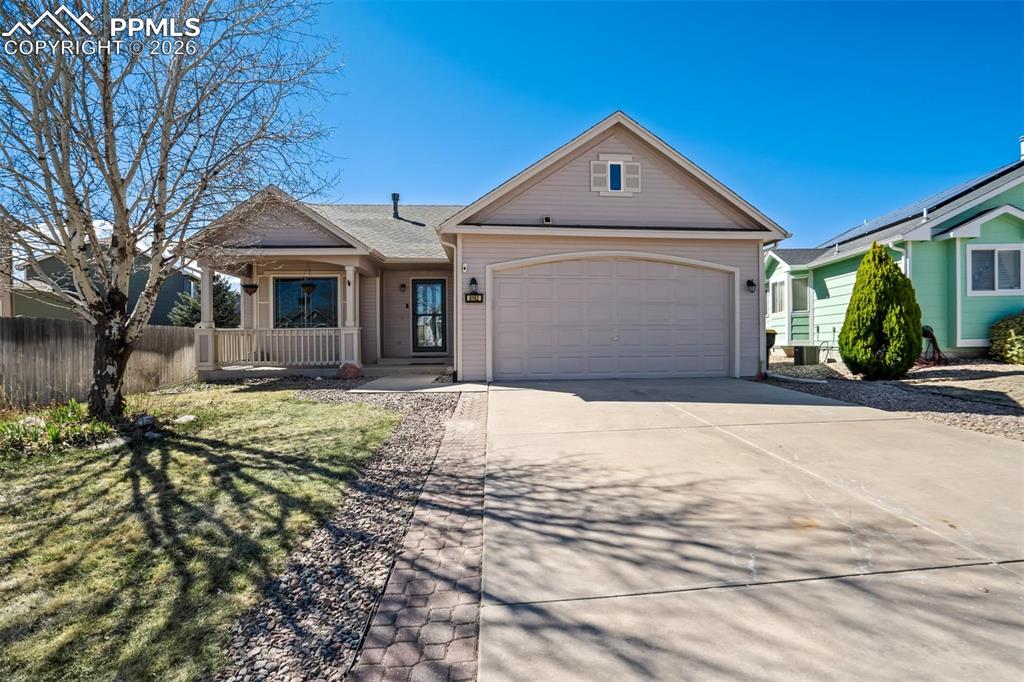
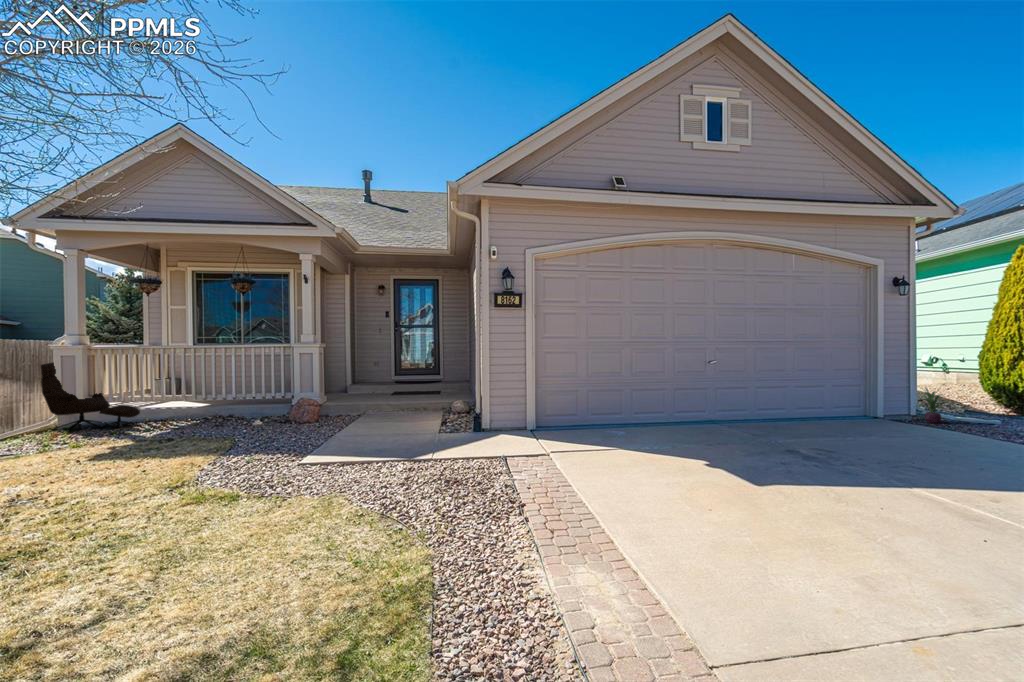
lounge chair: none [189,339,246,381] -> present [41,363,140,431]

